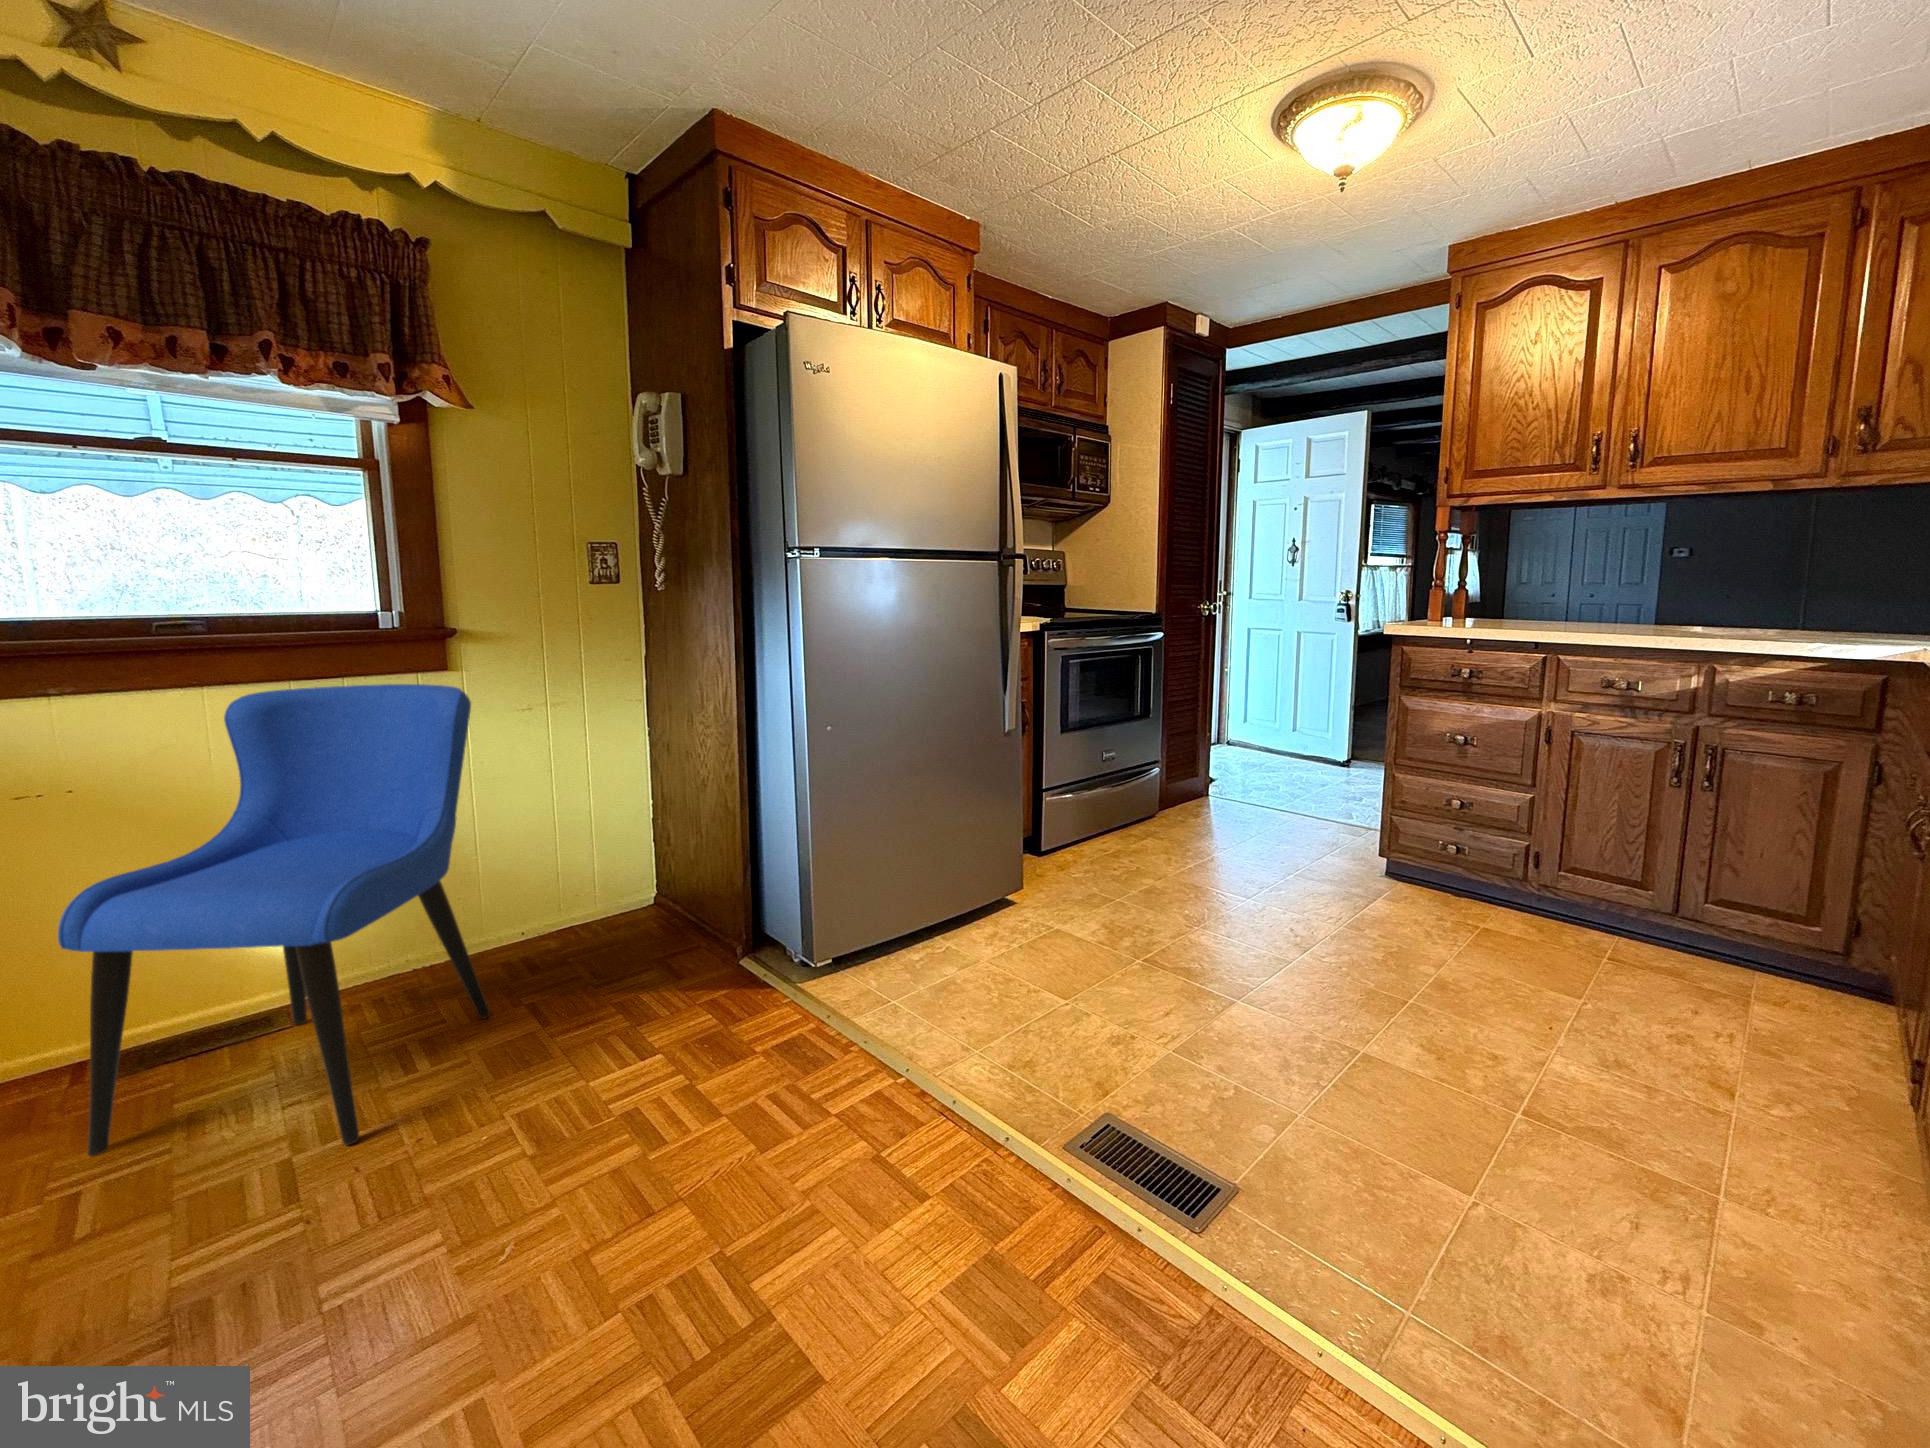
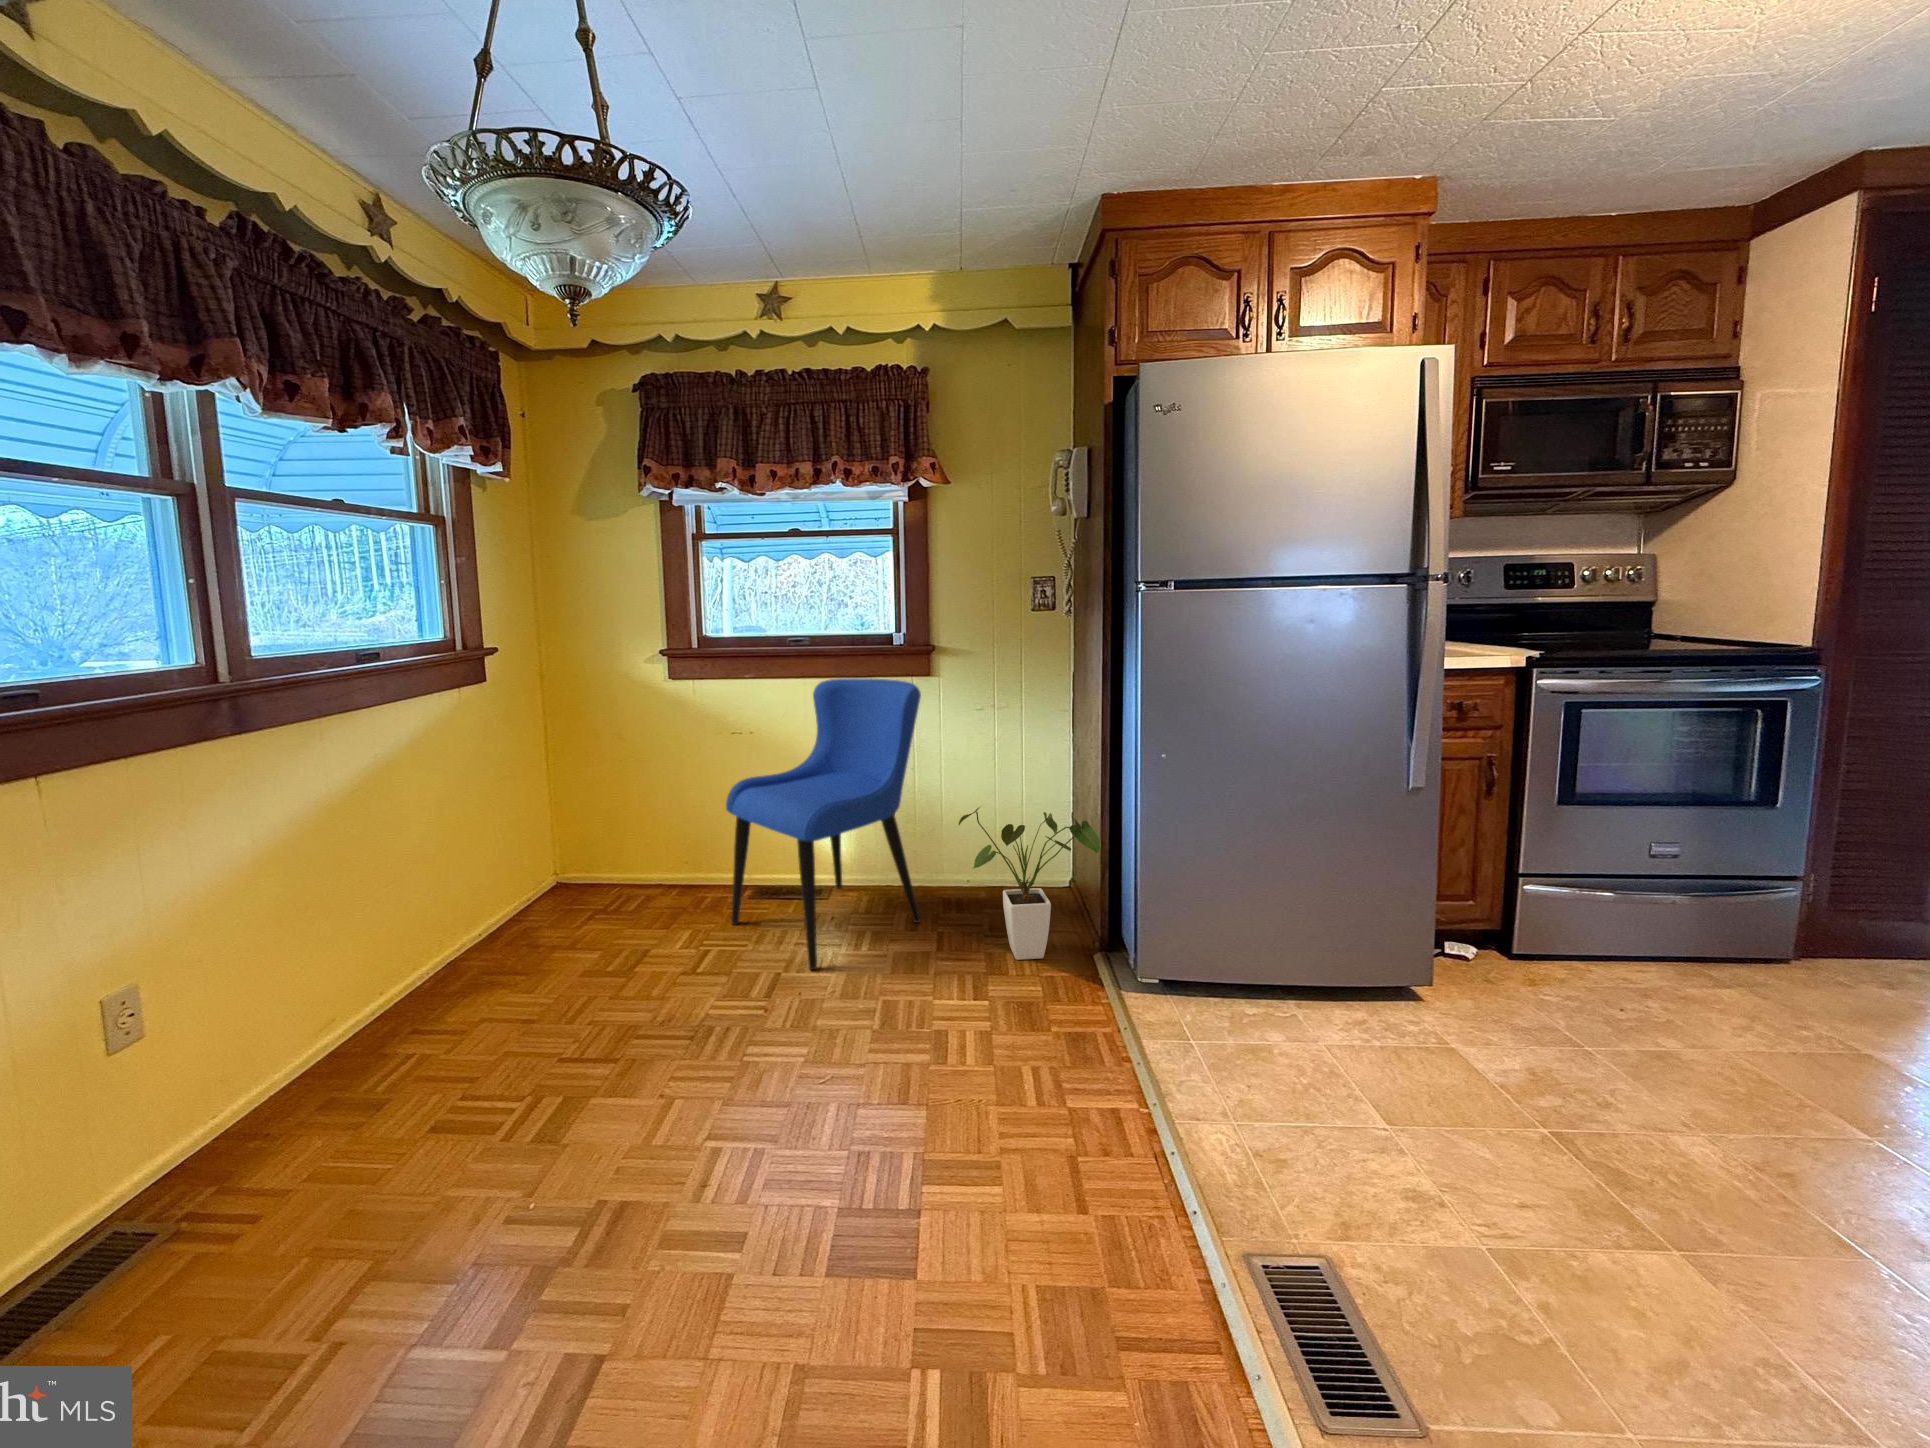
house plant: none [562,818,763,1007] -> present [959,807,1101,960]

